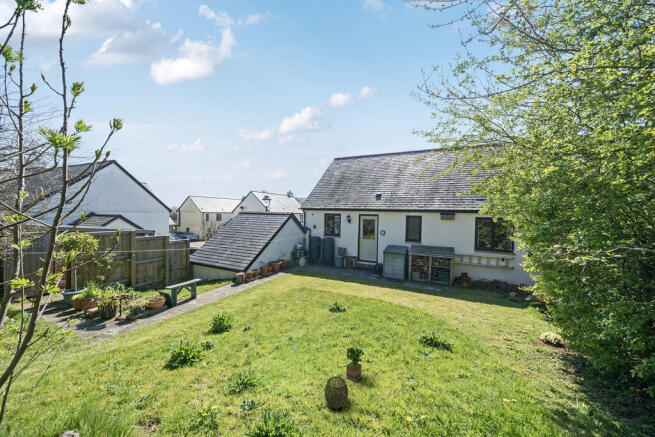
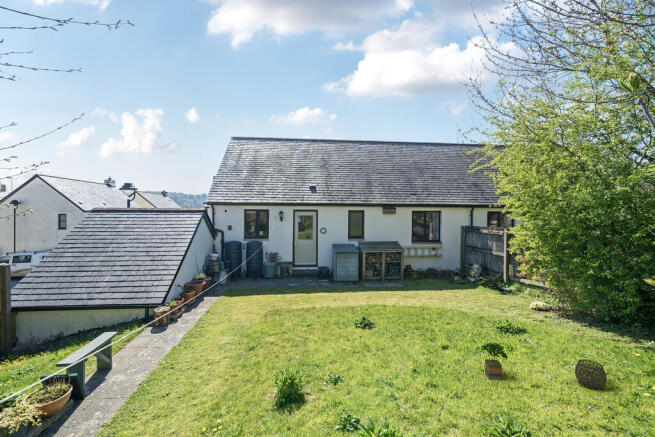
woven basket: present [325,377,348,408] -> present [575,359,607,390]

